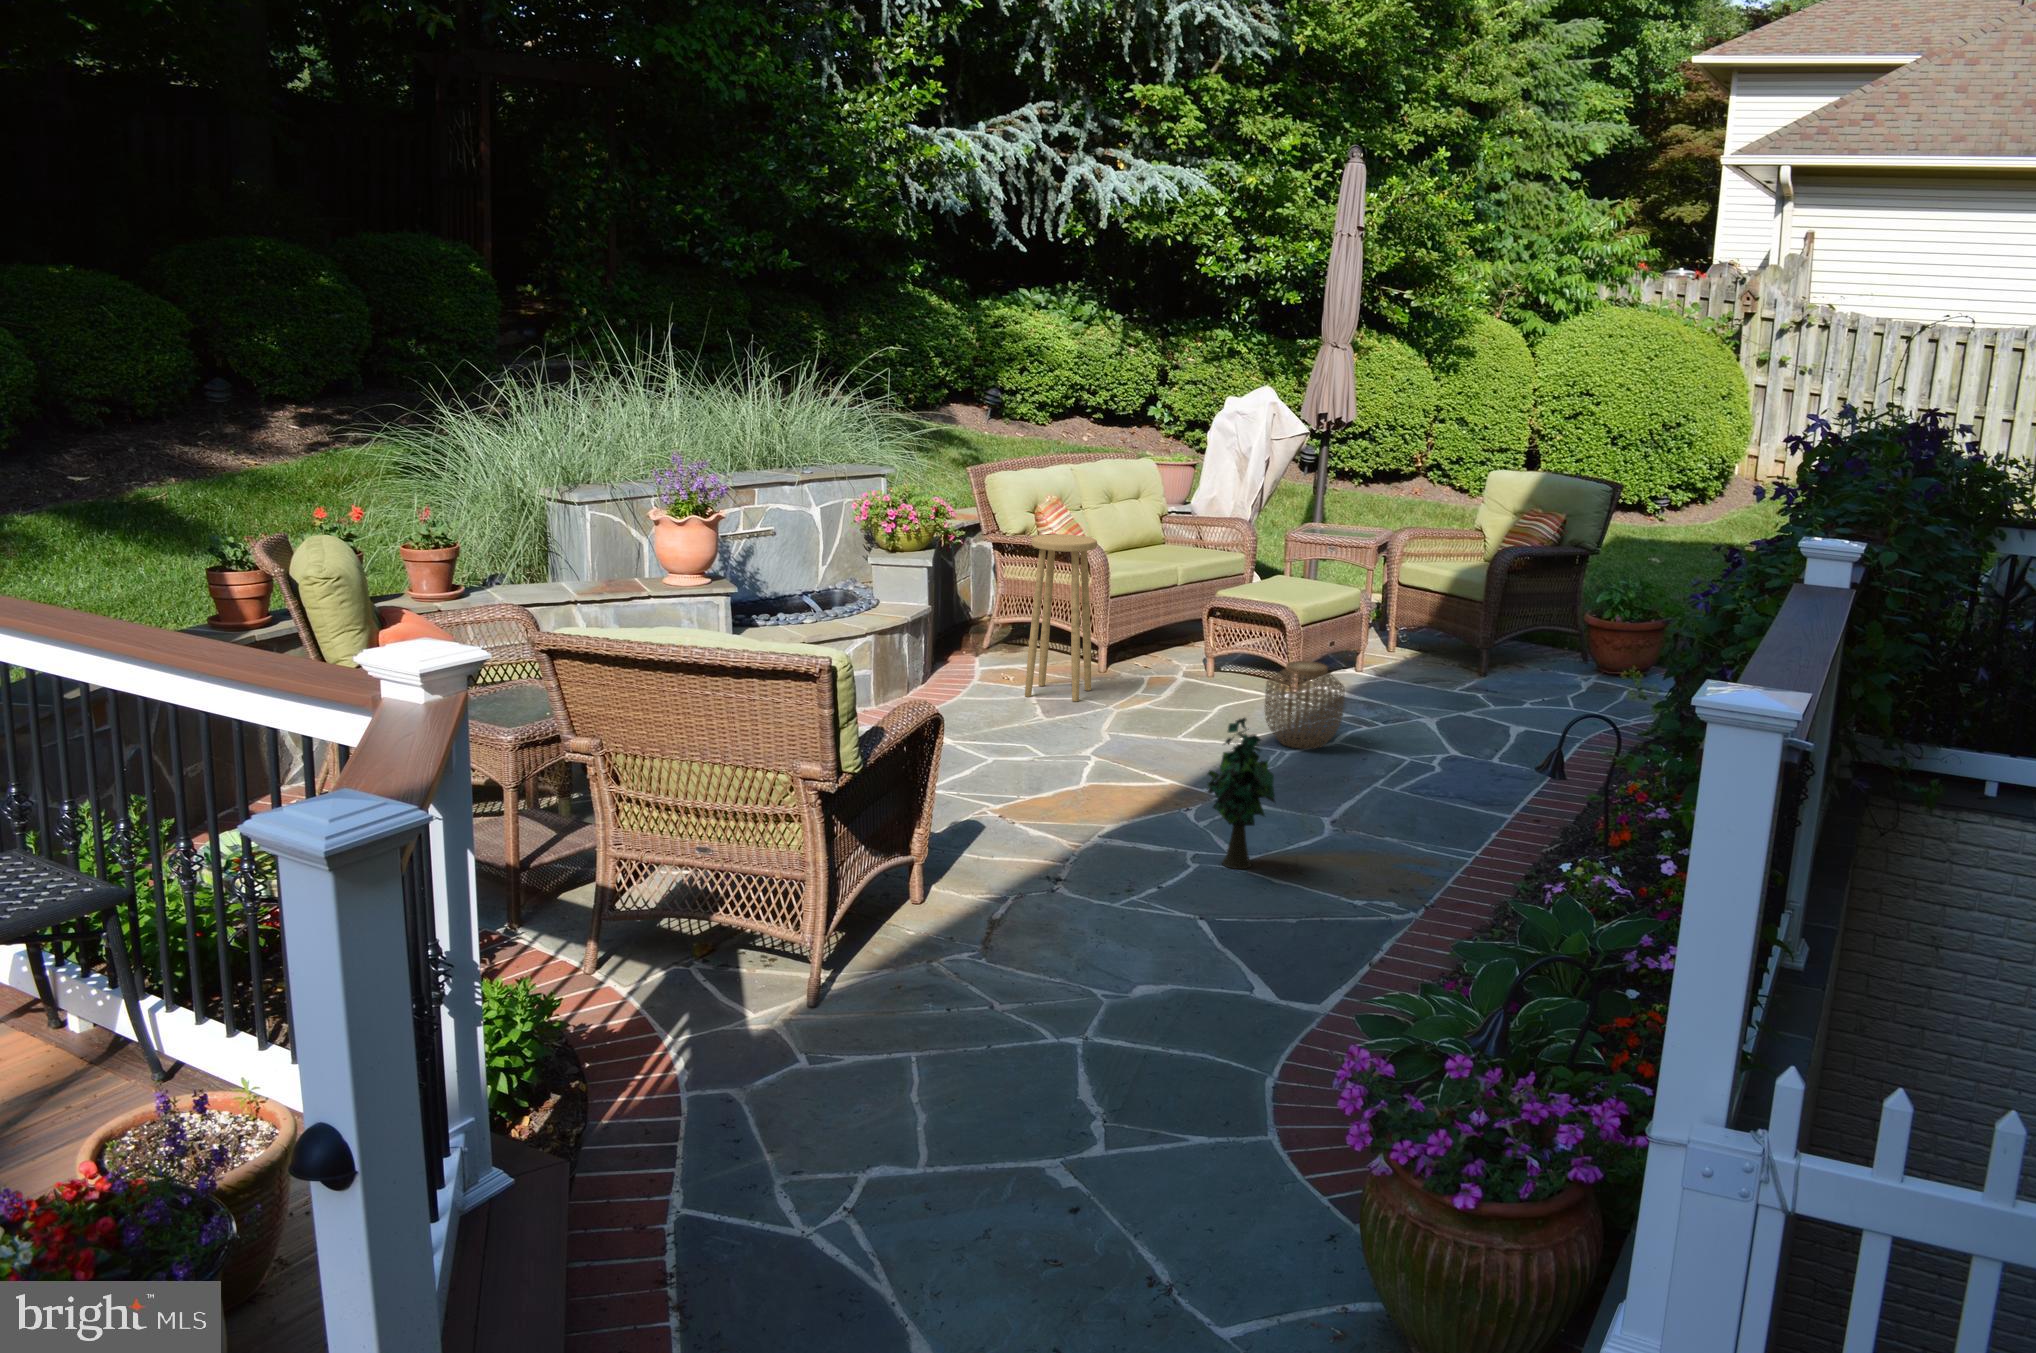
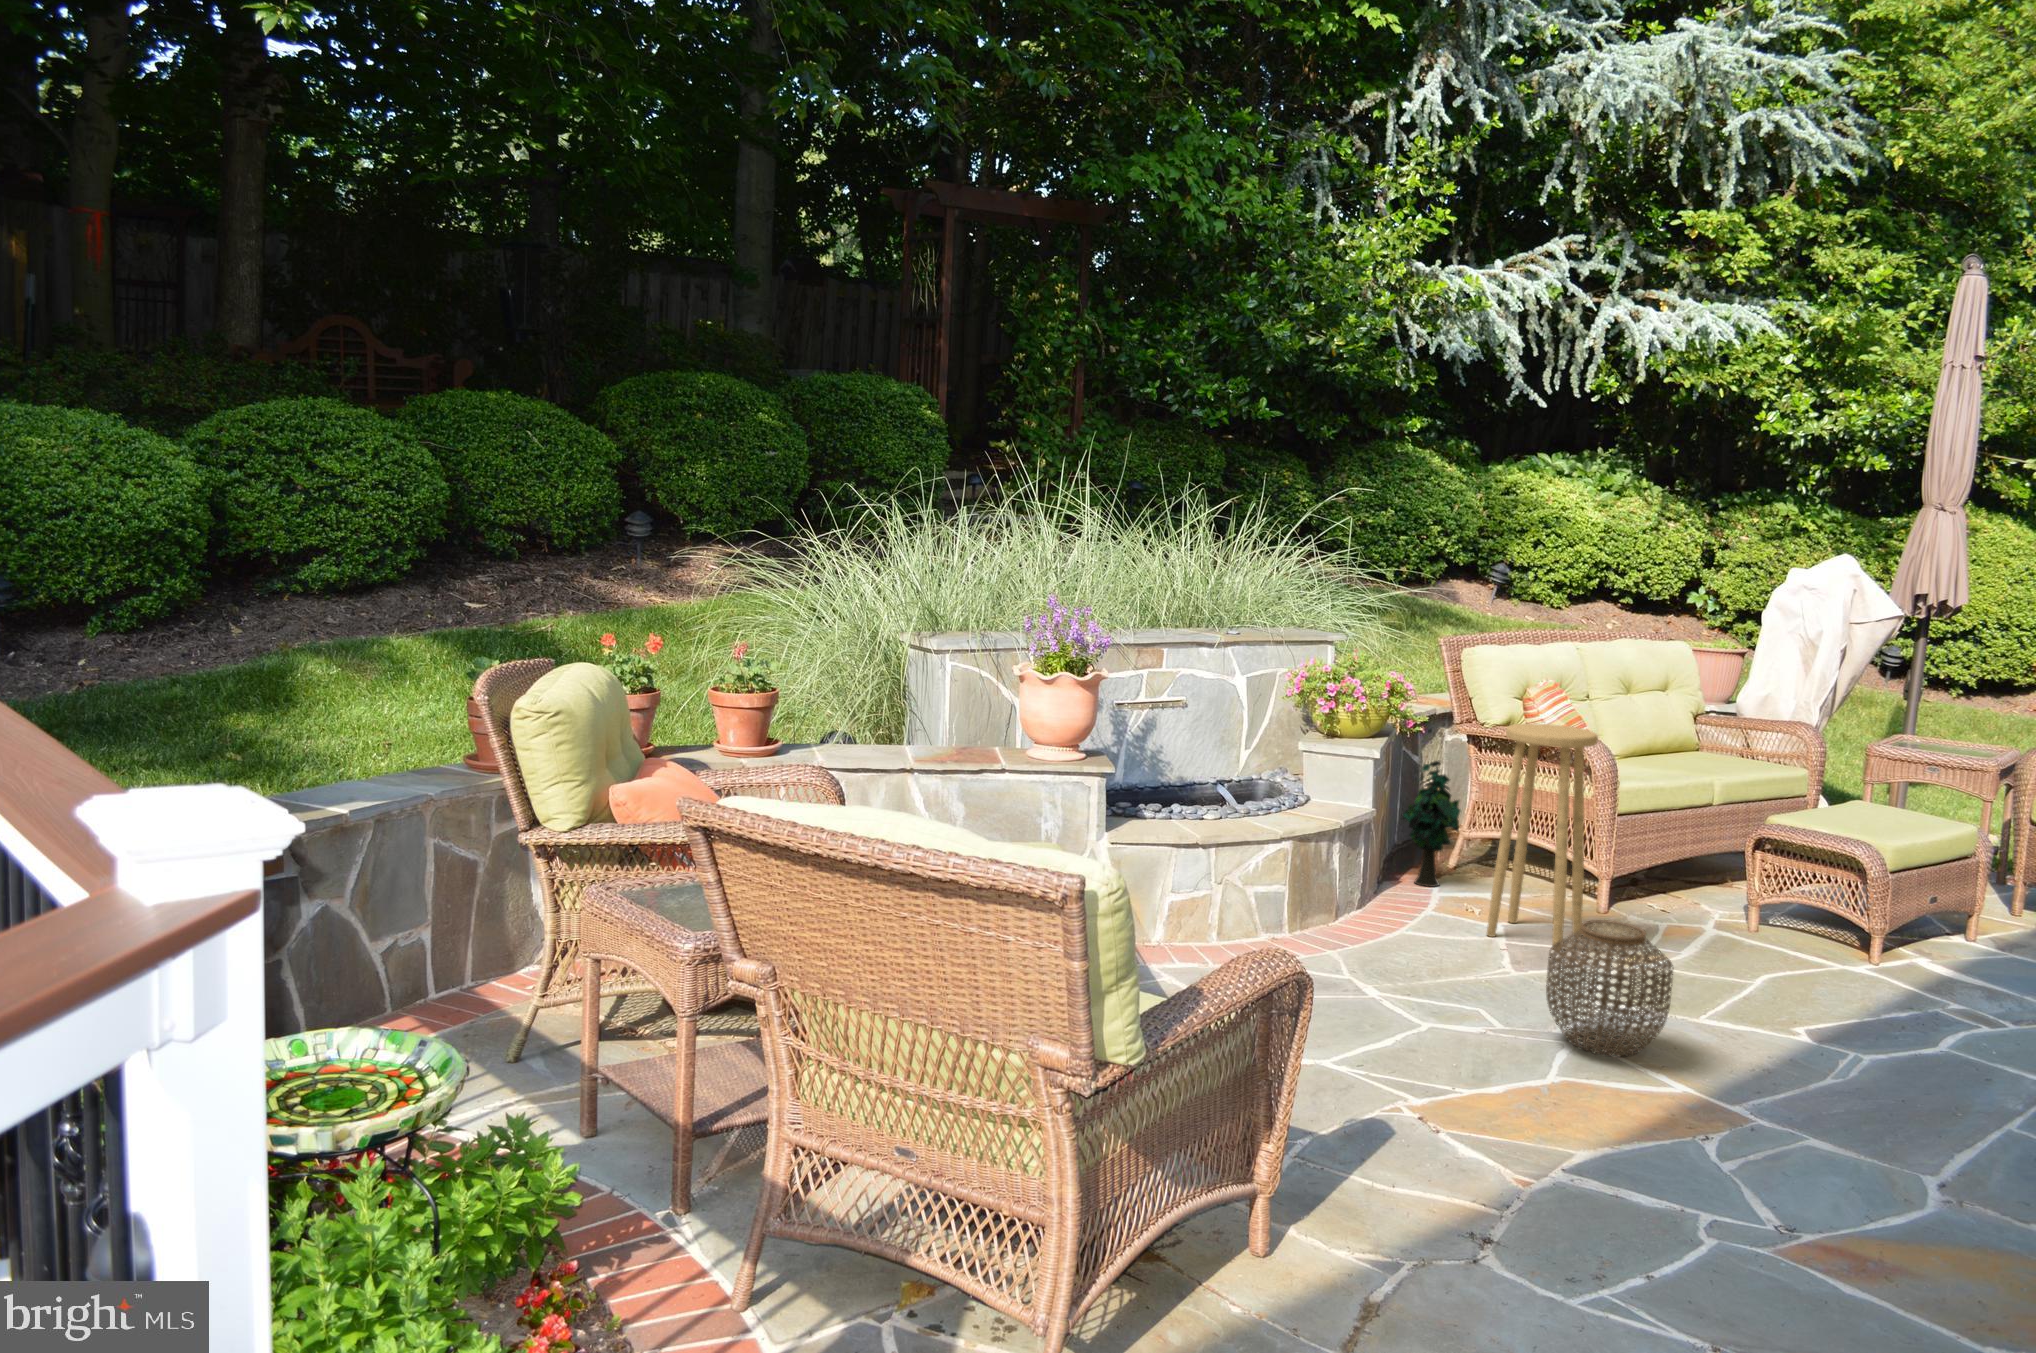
woven basket: present [1265,661,1345,749] -> present [1546,920,1673,1056]
decorative plant: present [1207,718,1275,869] -> present [1401,761,1460,887]

